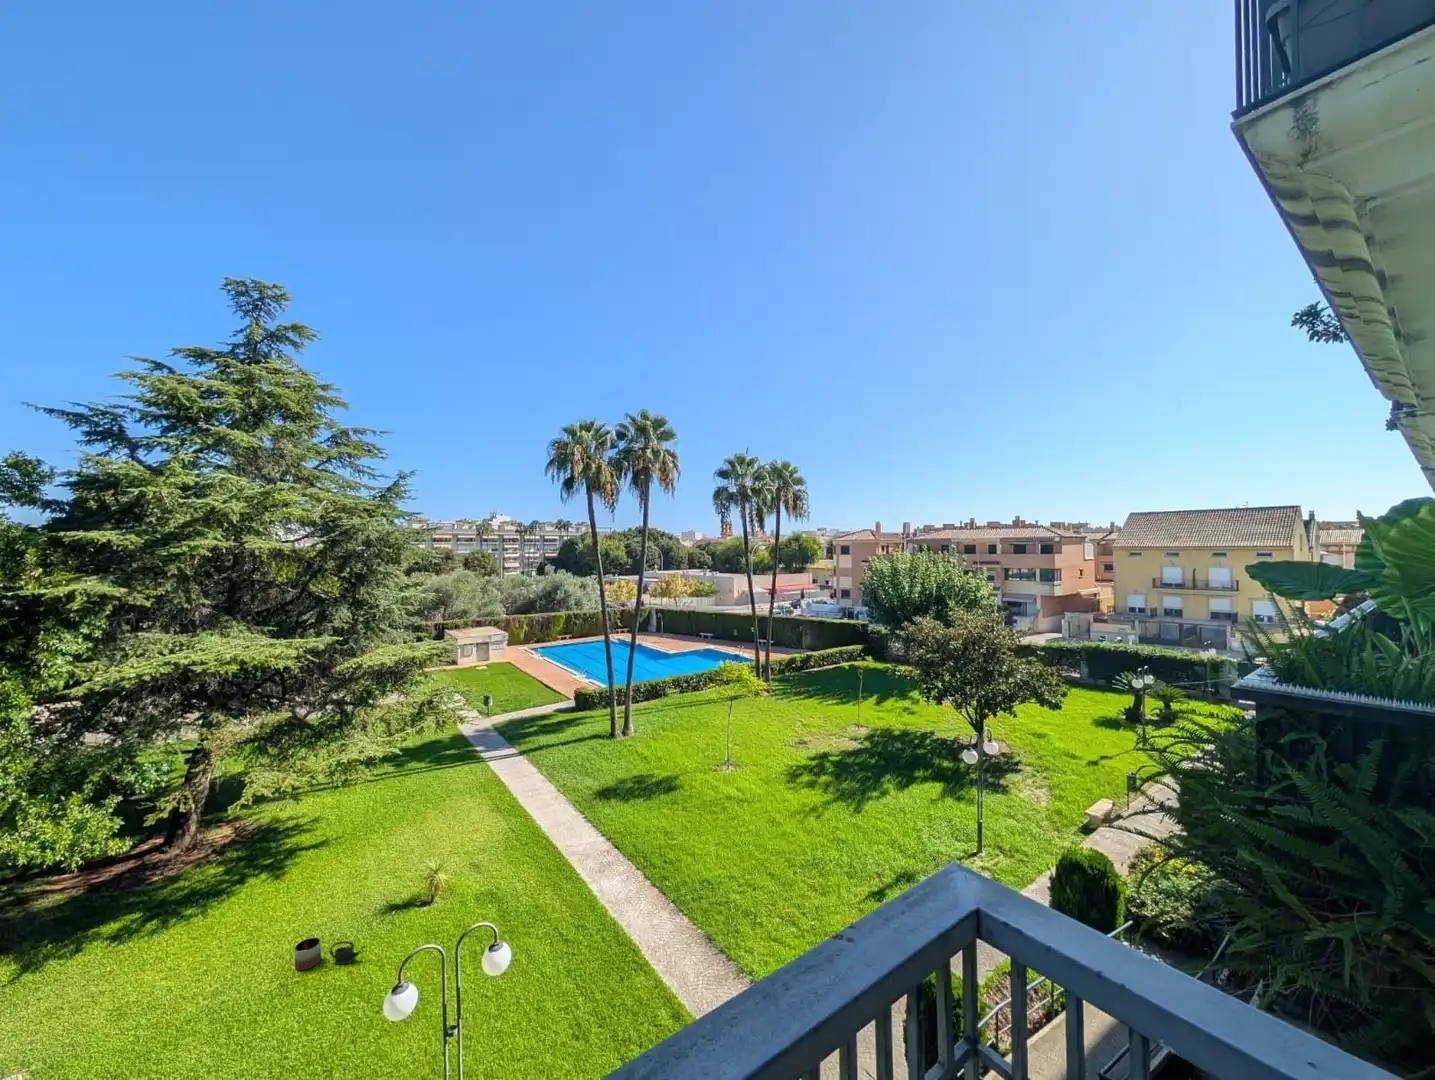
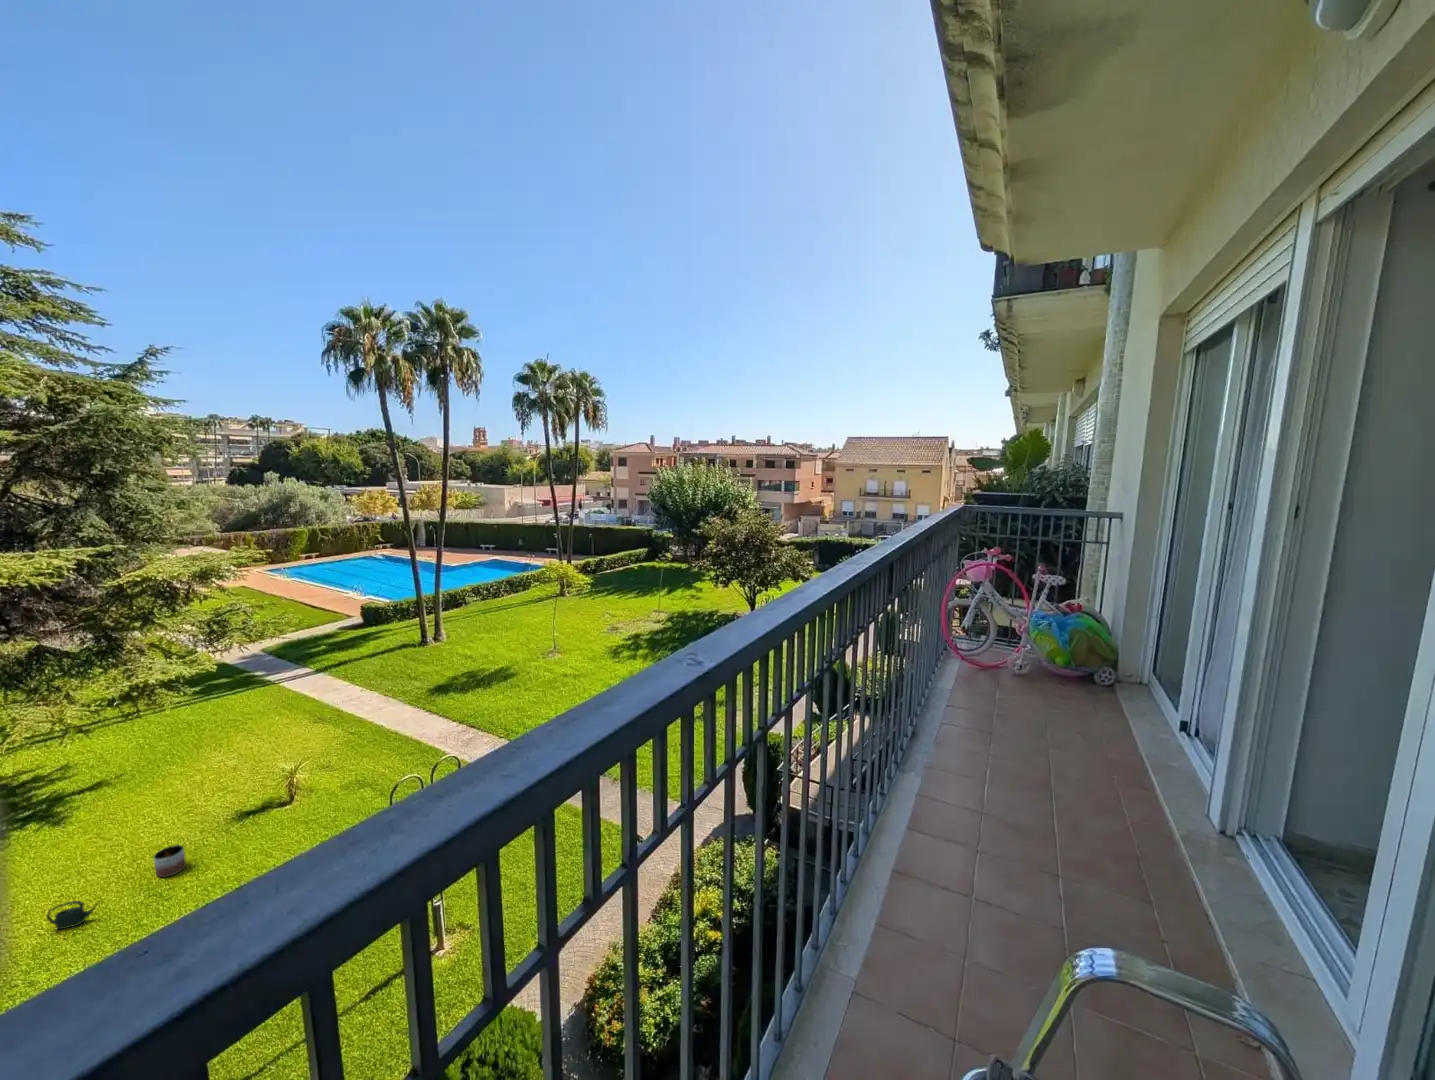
watering can: present [330,941,361,964] -> present [47,901,96,929]

